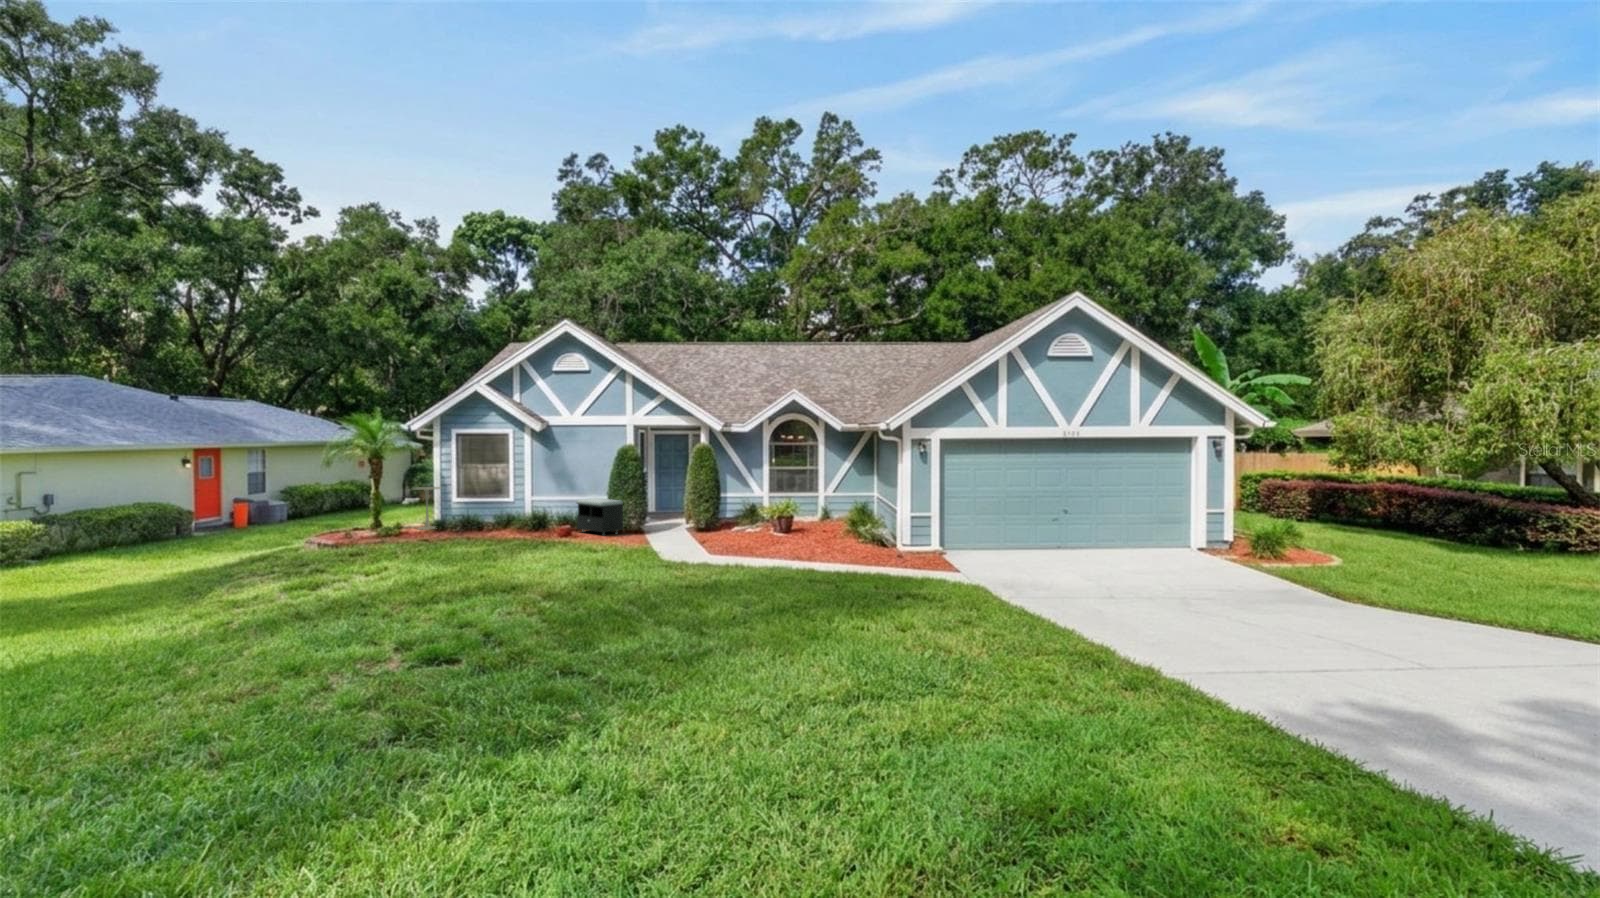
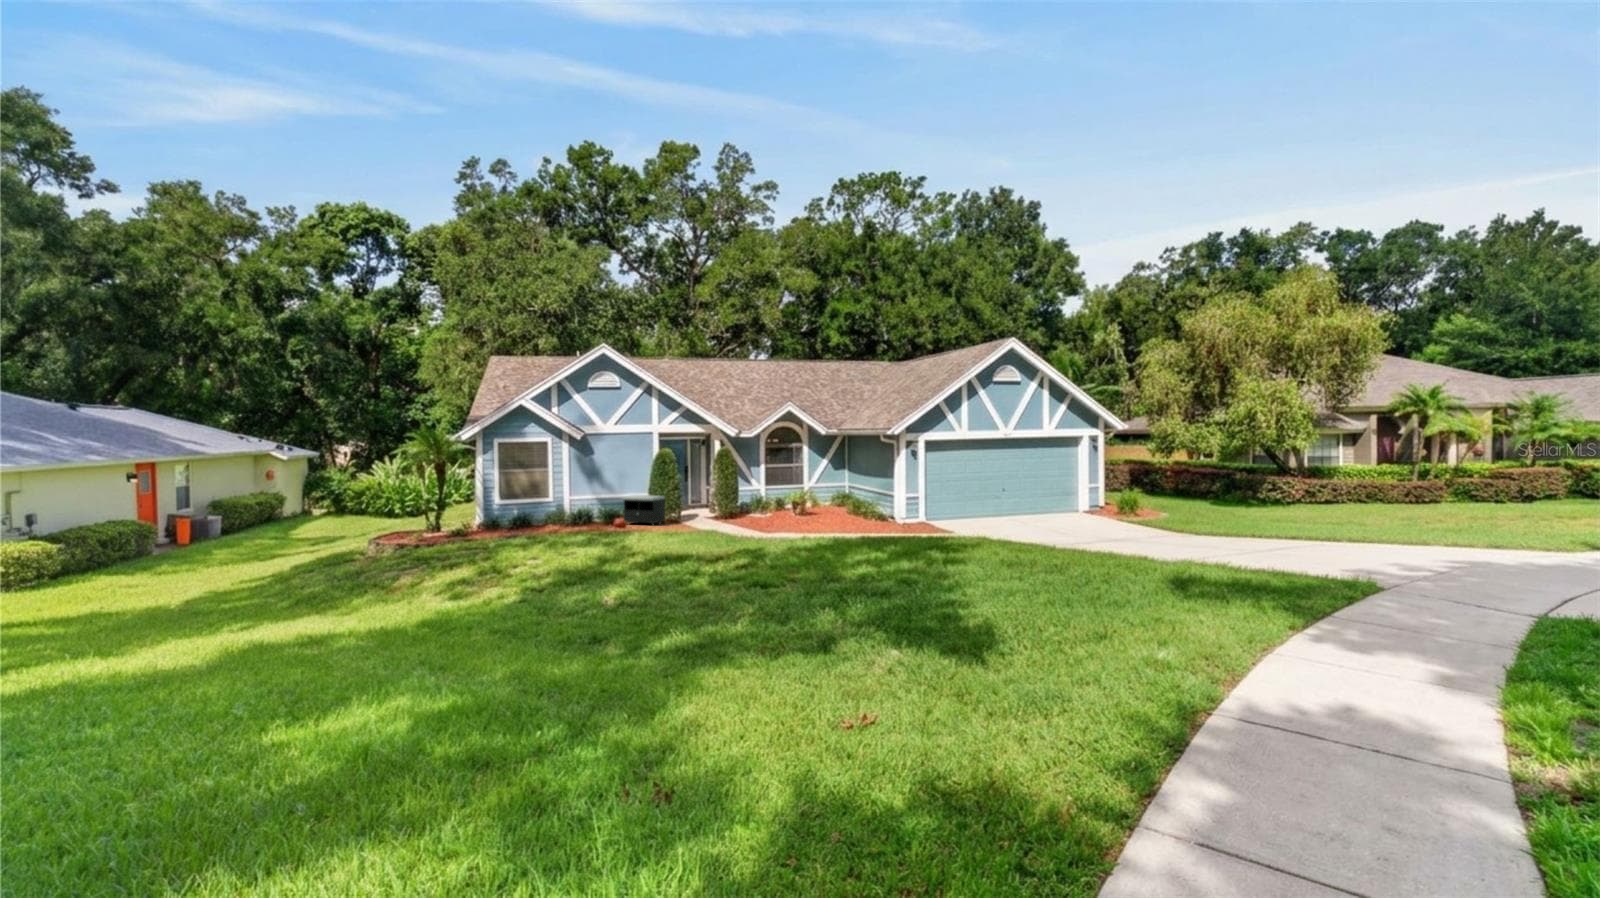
pedestal table: present [413,487,441,530] -> none [463,491,490,529]

